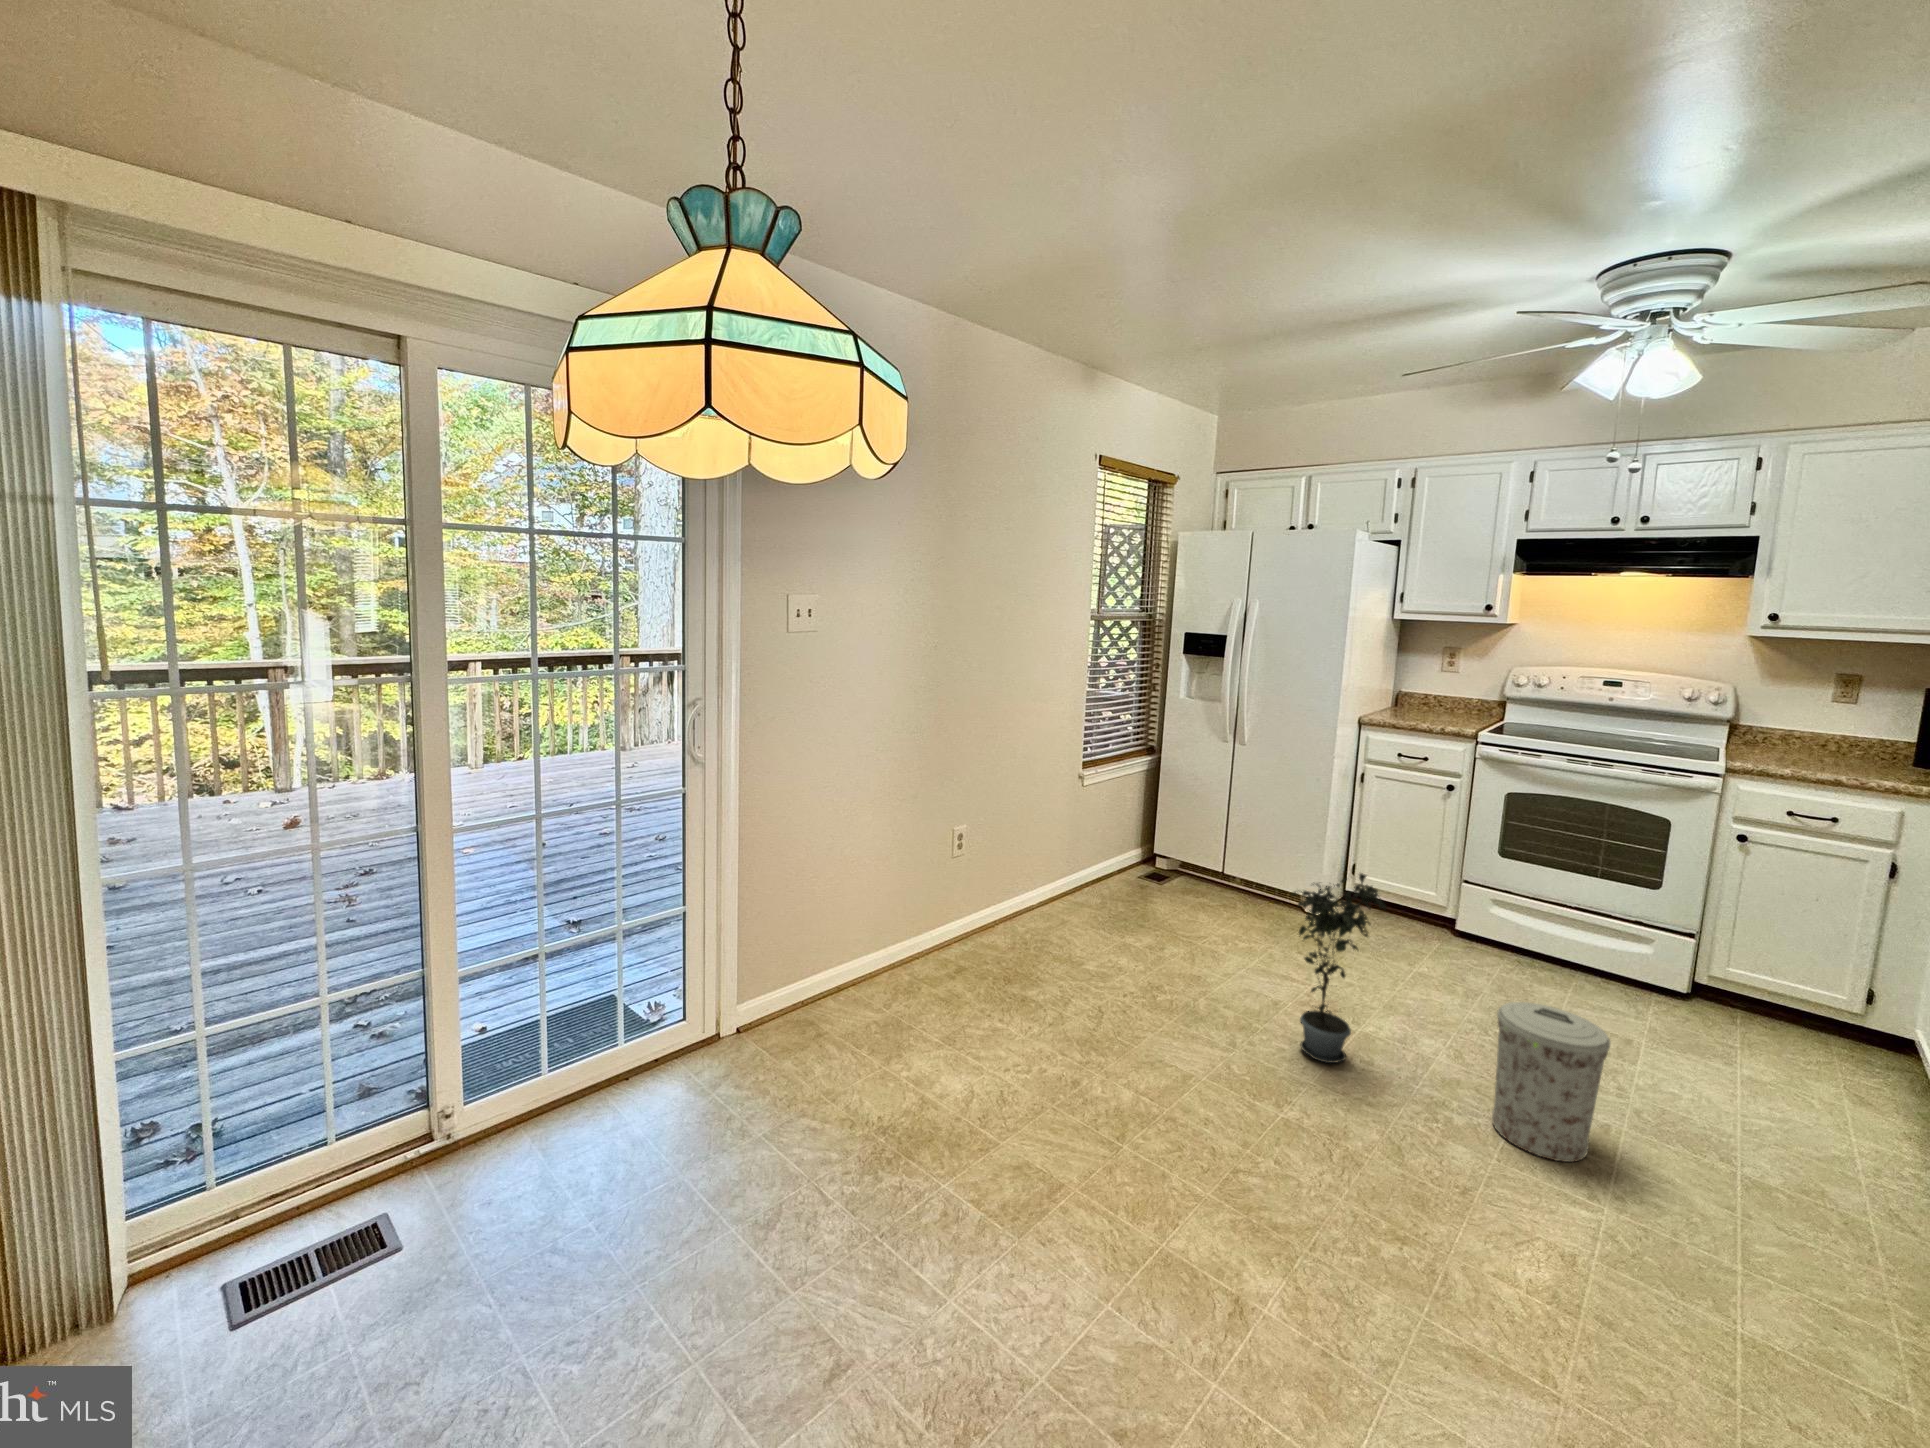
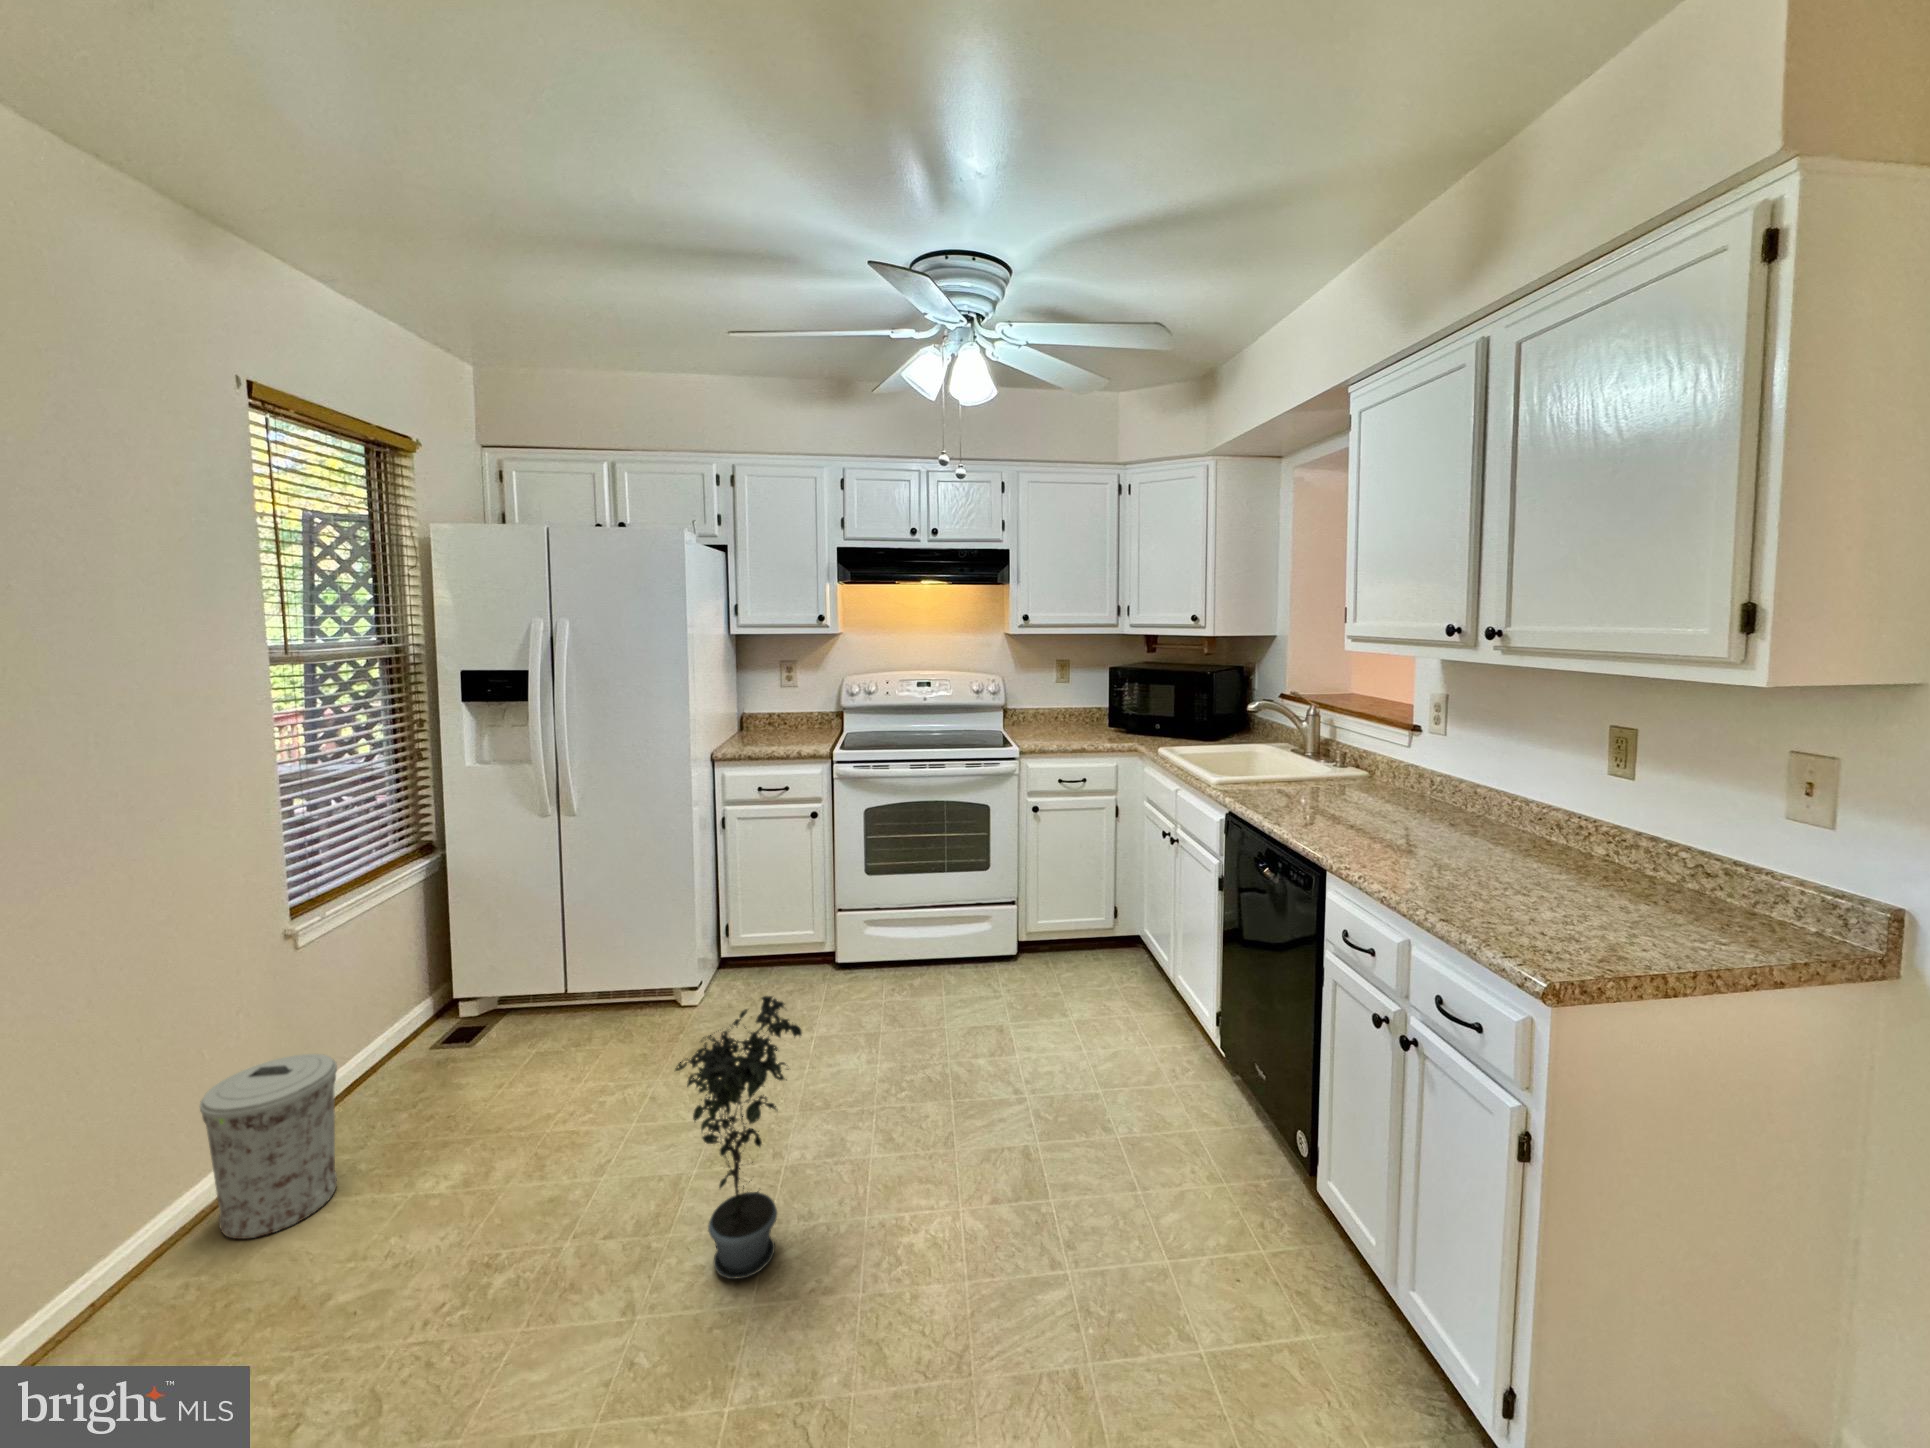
trash can: present [1492,1002,1610,1162] -> present [200,1054,337,1239]

